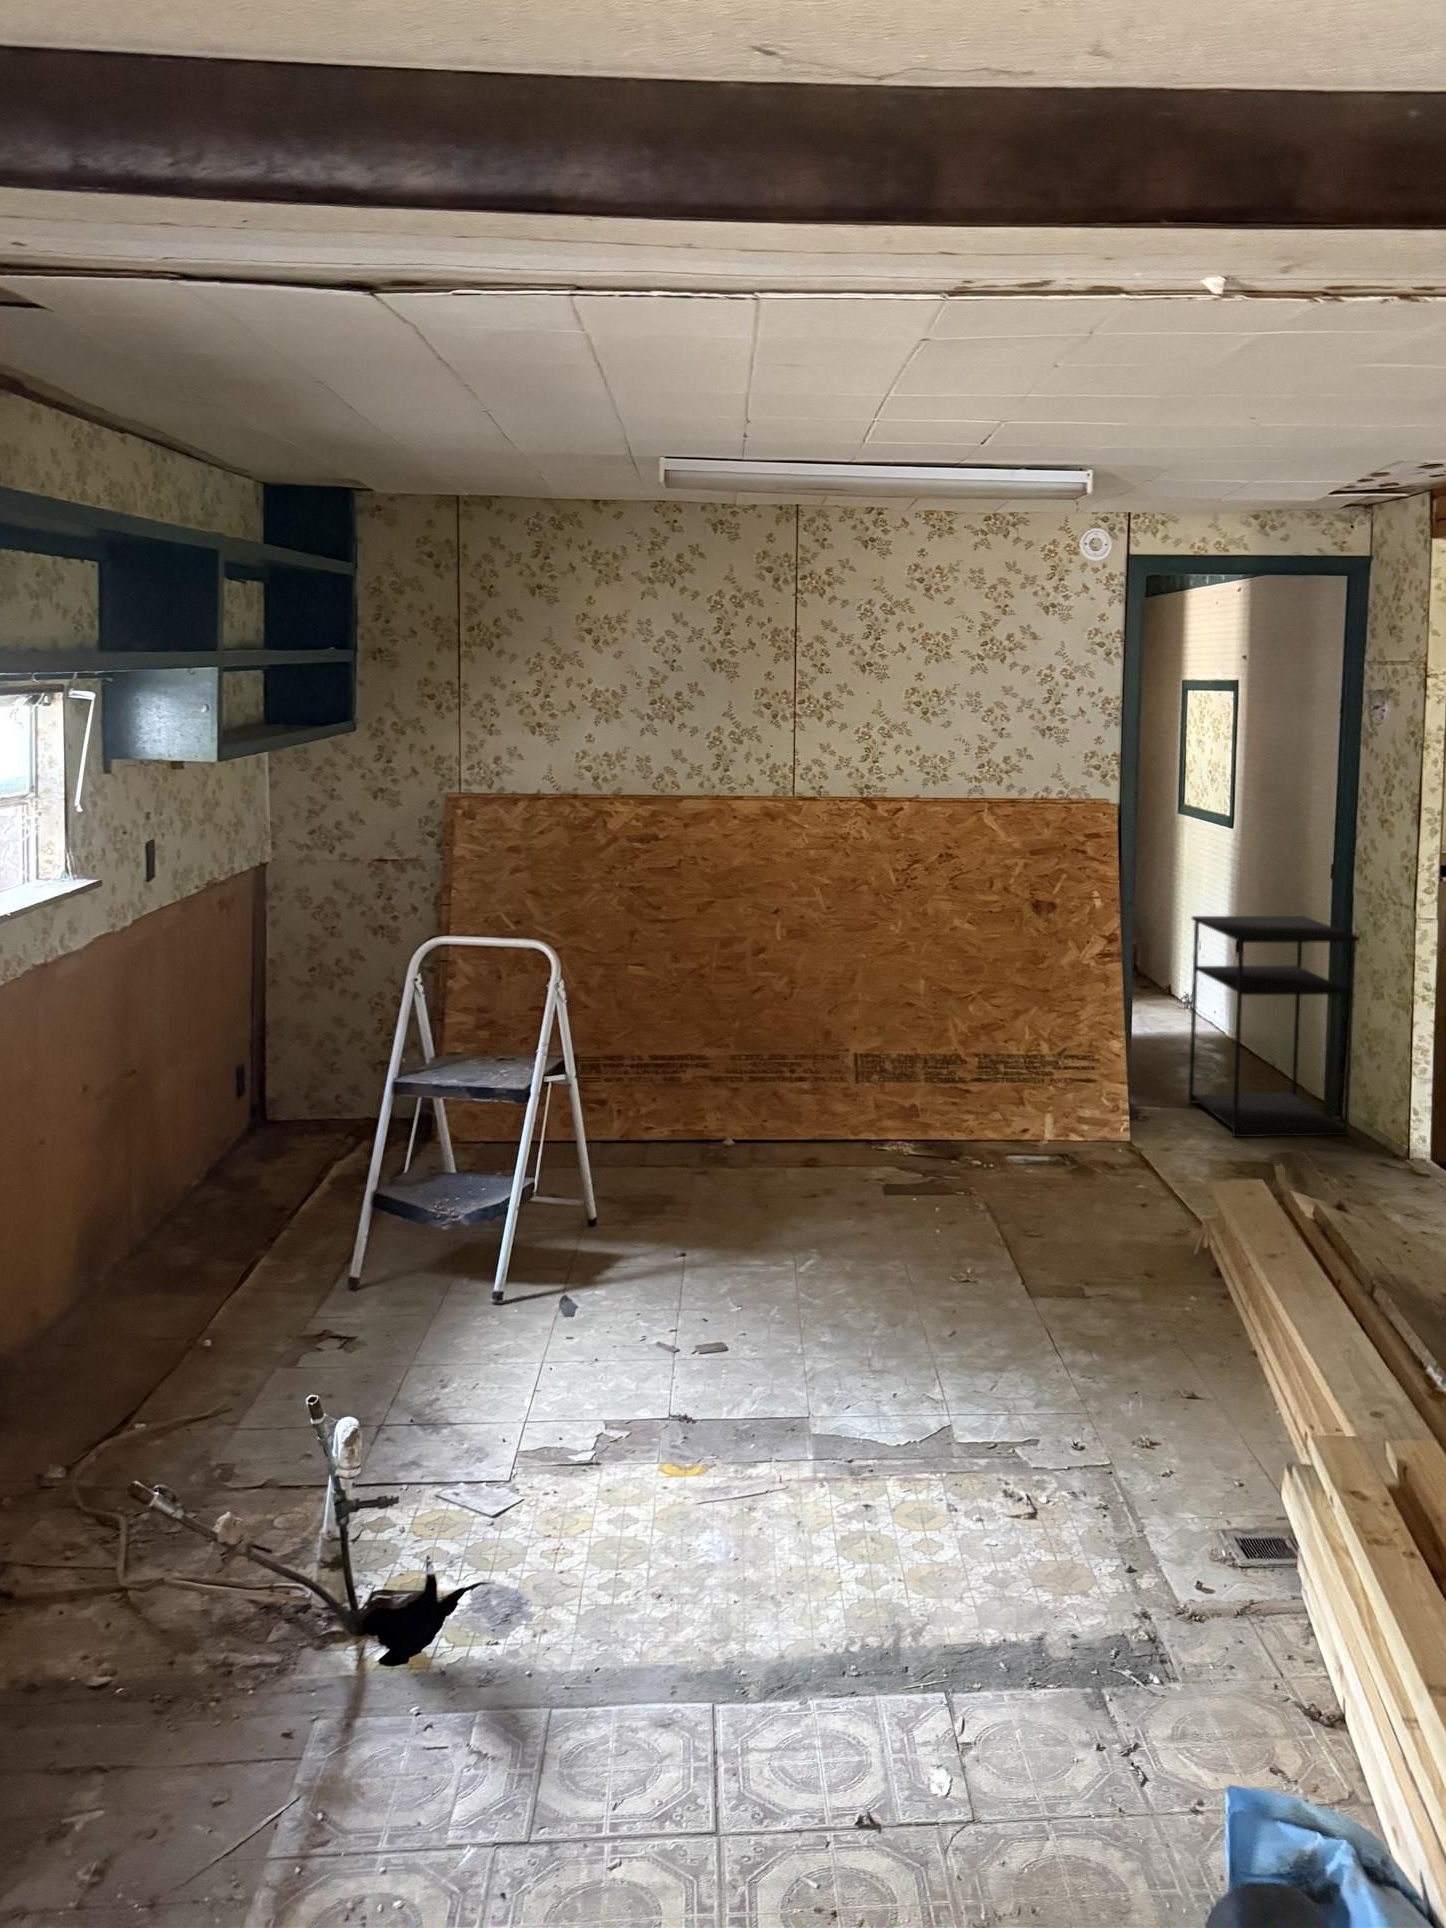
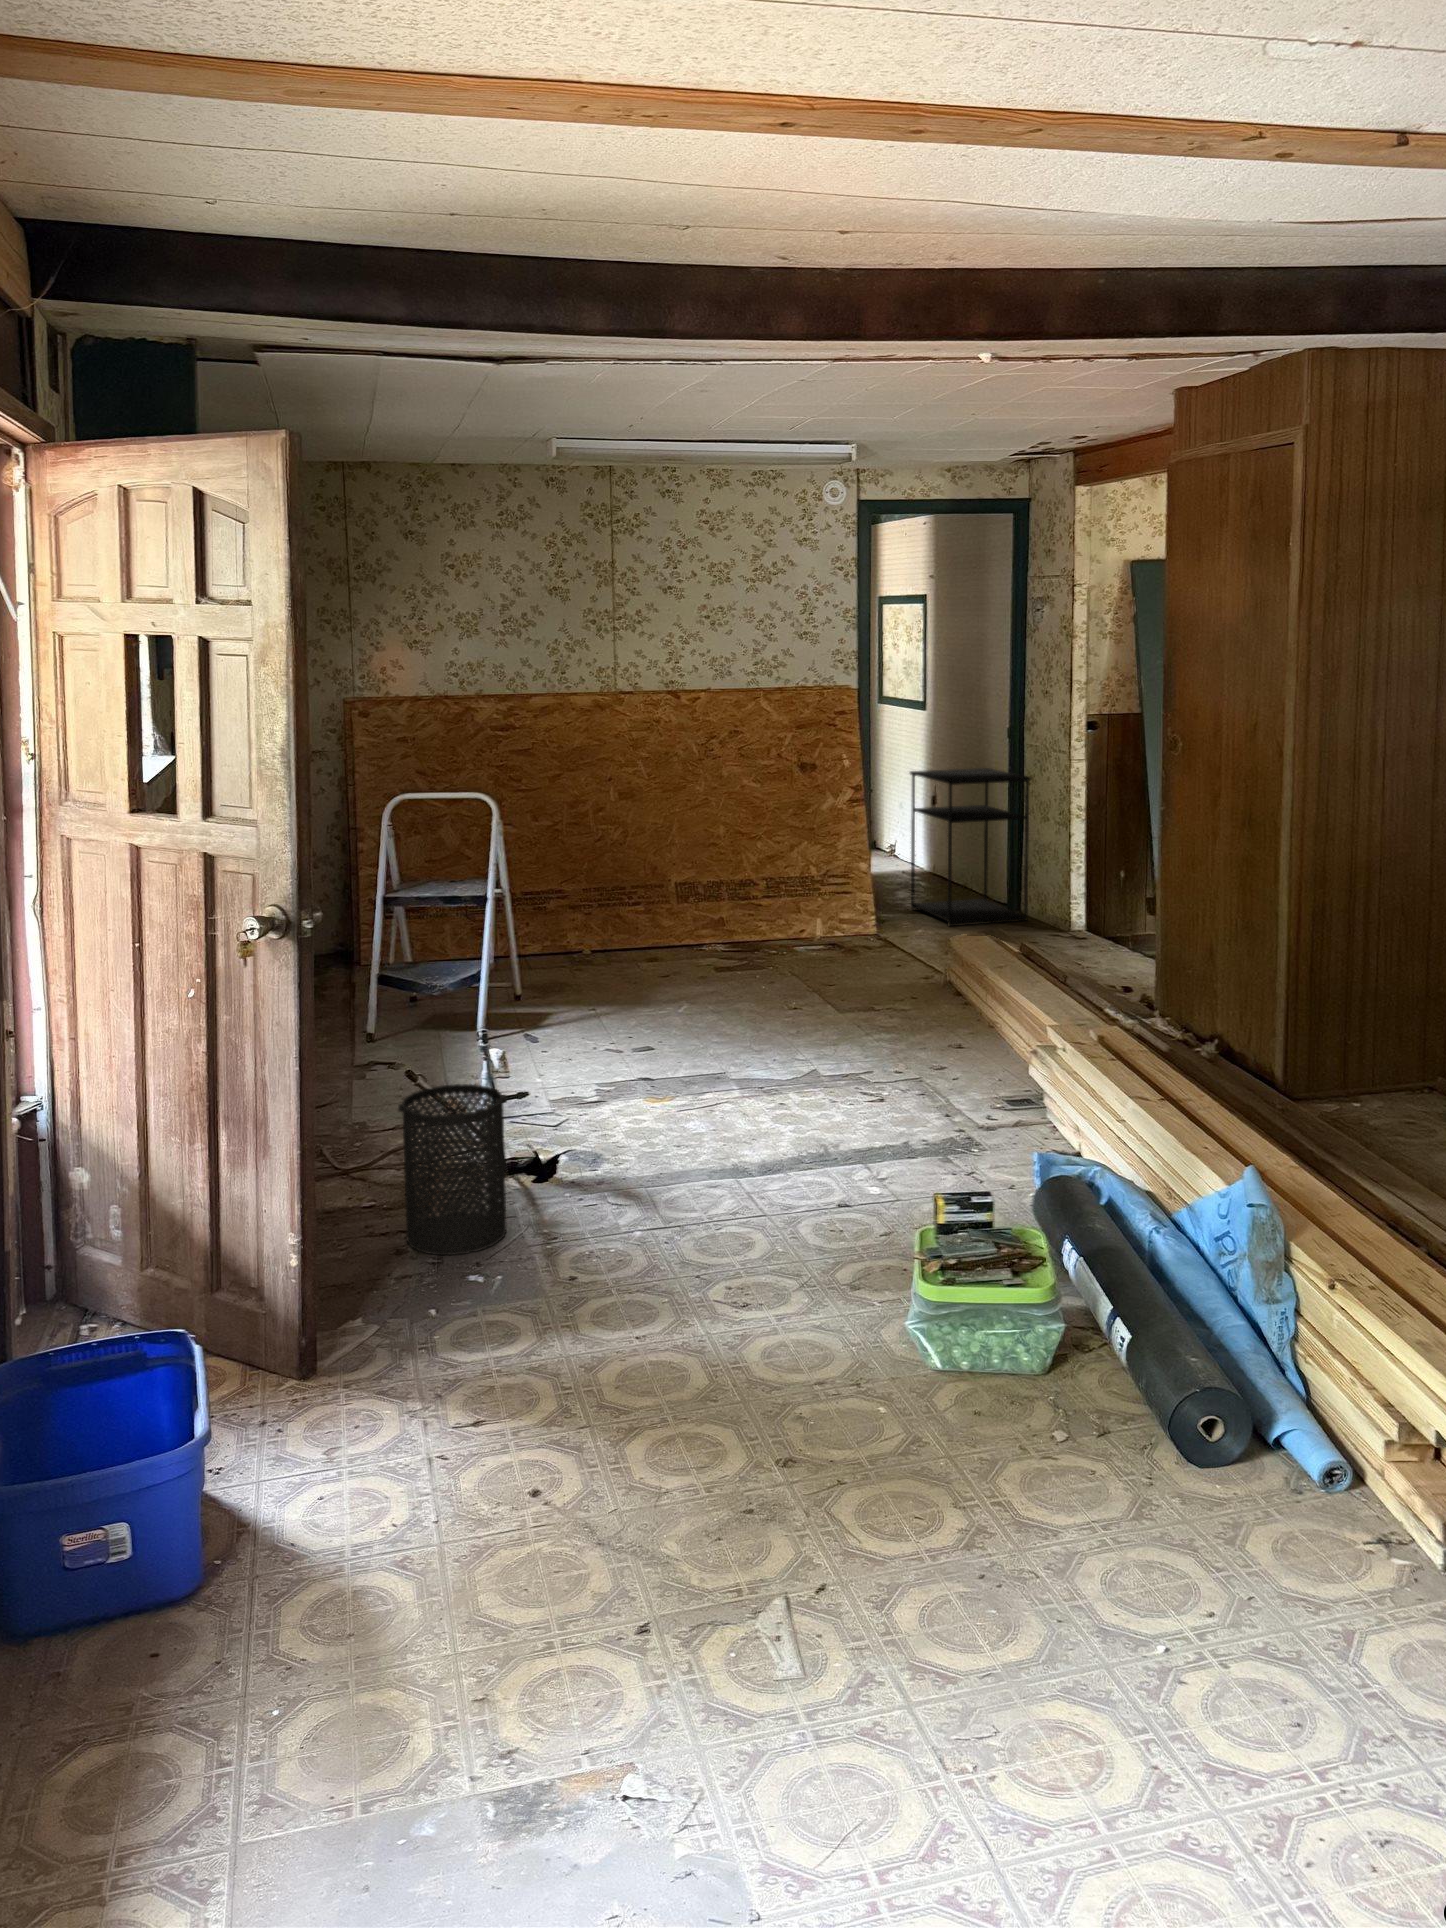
trash can: none [79,1518,277,1864] -> present [398,1084,507,1255]

